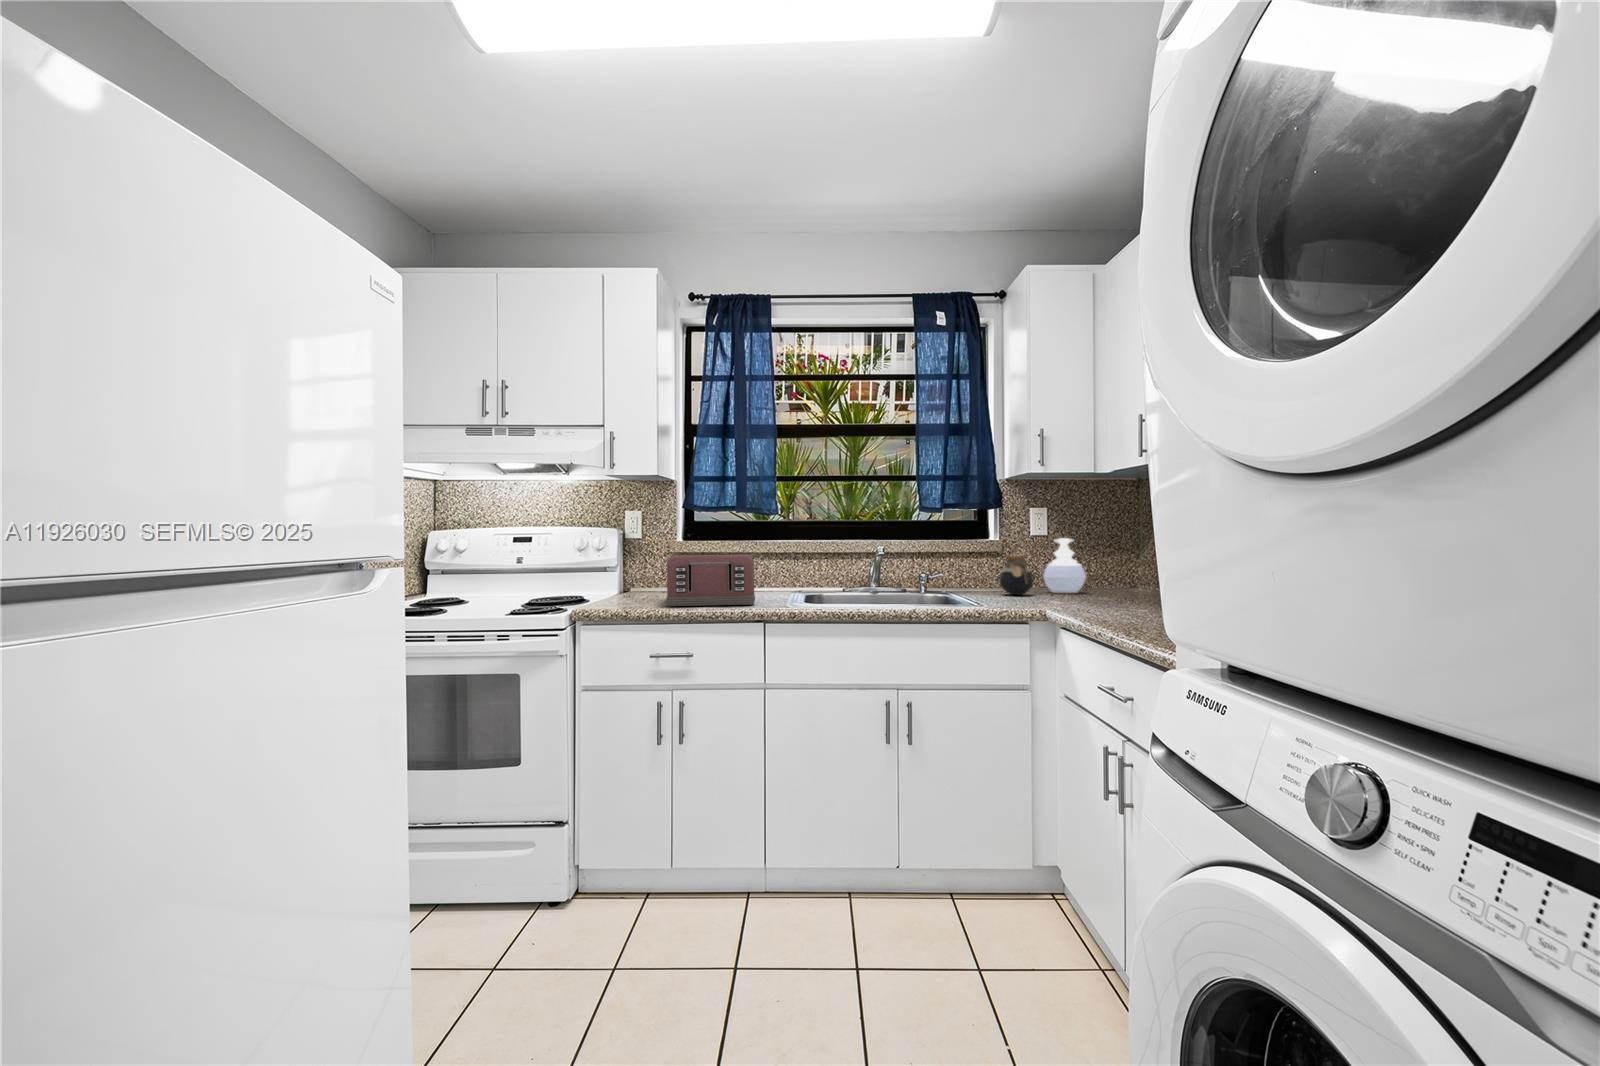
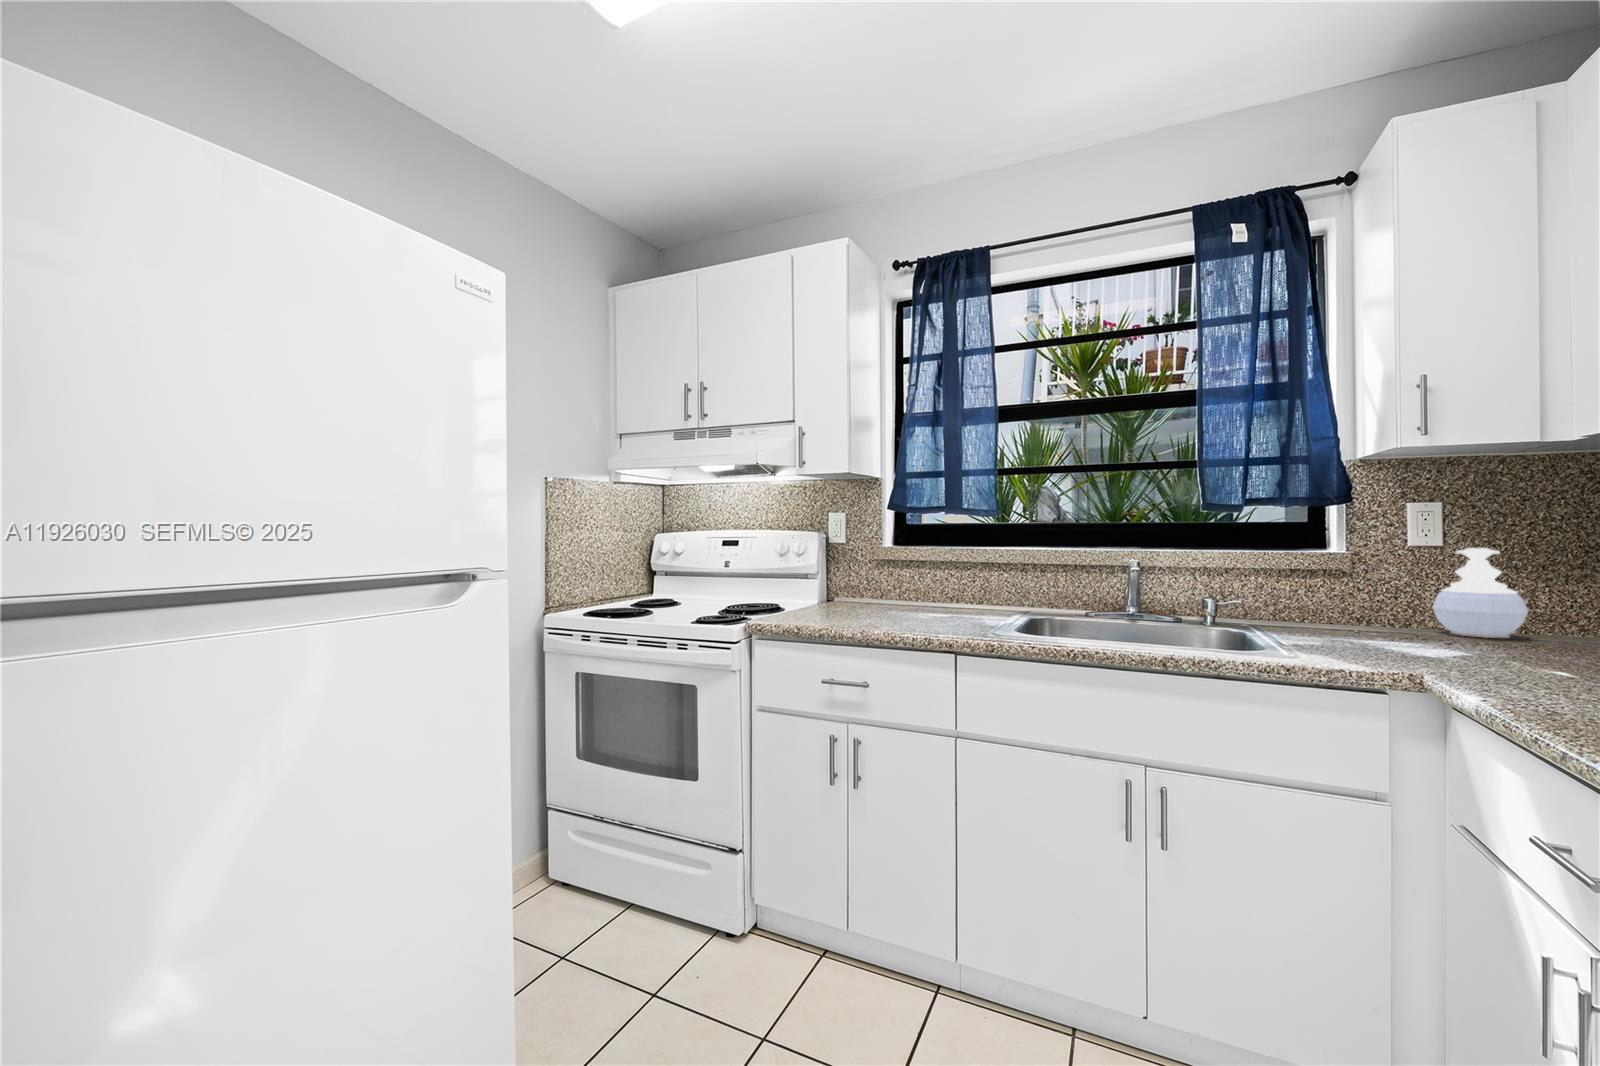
toaster: present [666,554,755,606] -> none [847,562,963,629]
jar: present [1000,556,1033,595] -> none [1346,575,1415,635]

